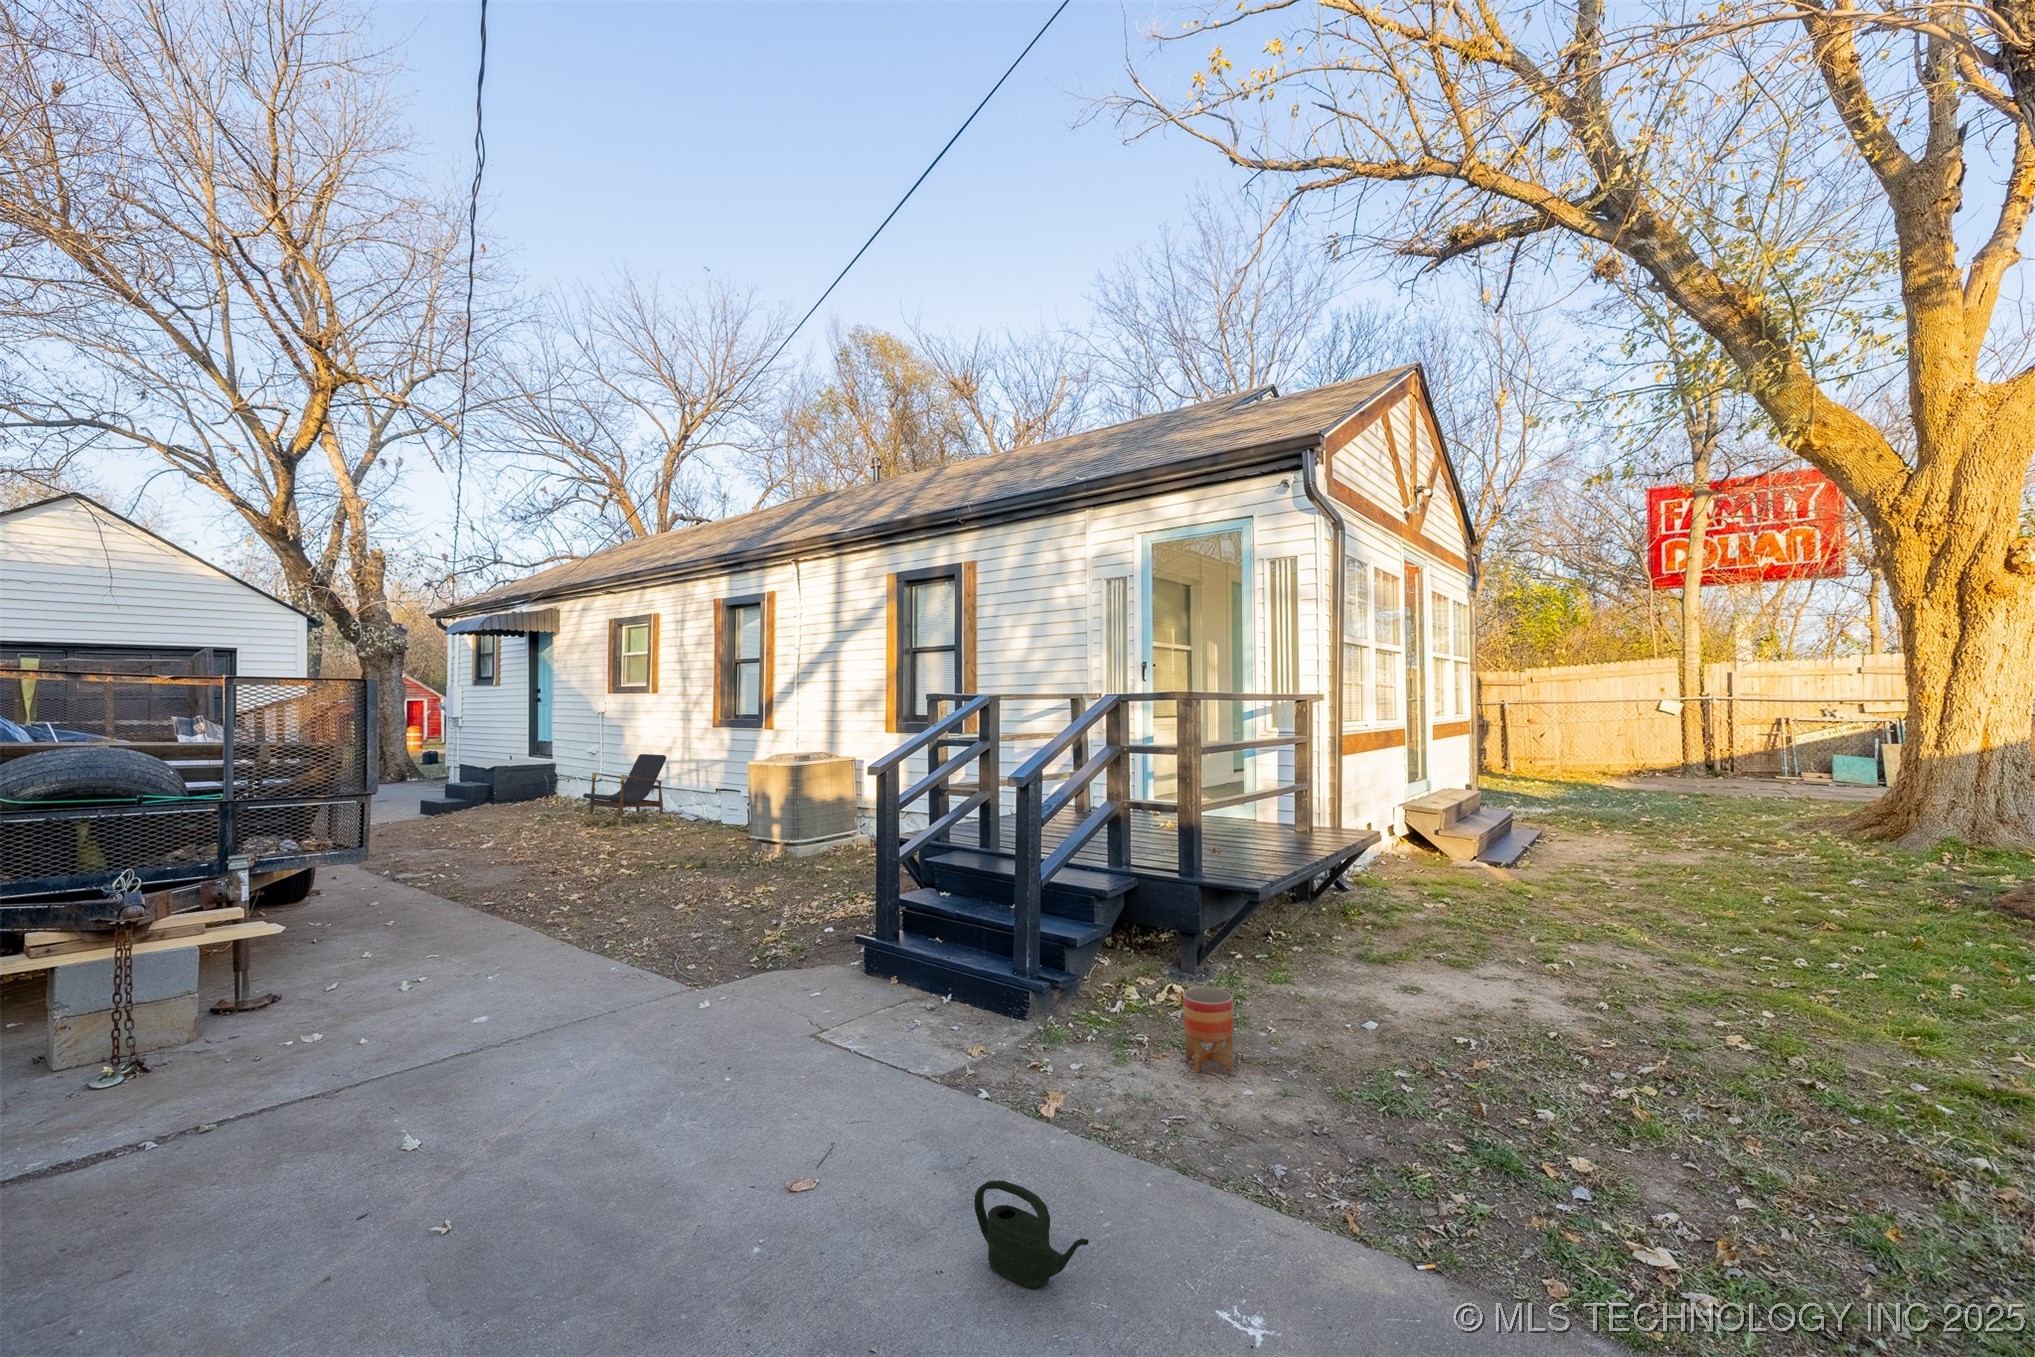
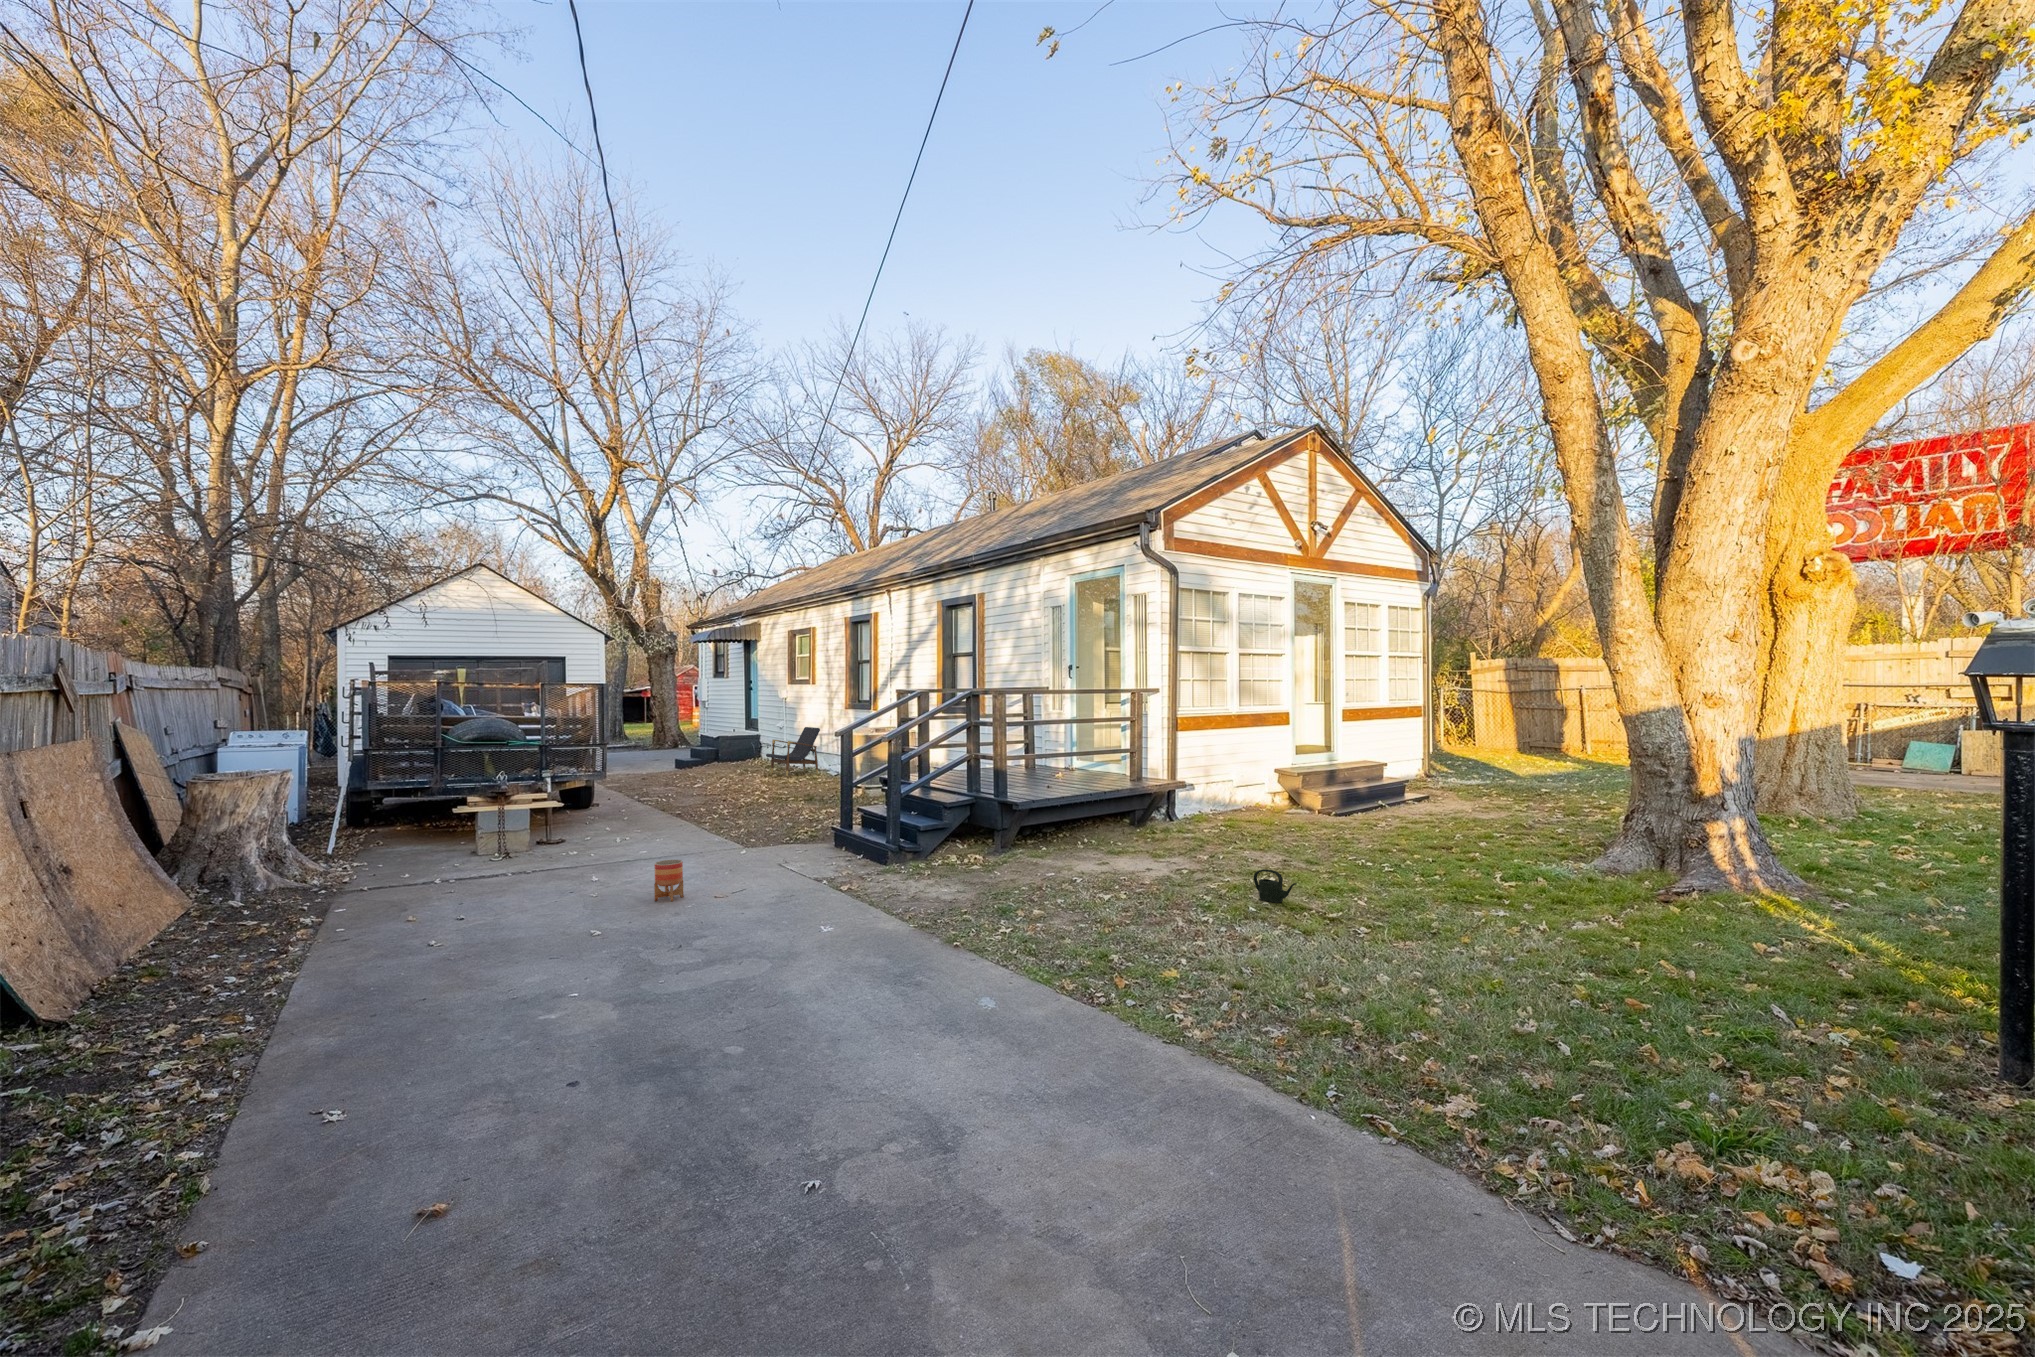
planter: present [1183,987,1234,1073] -> present [654,860,684,901]
watering can: present [974,1181,1089,1288] -> present [1254,869,1297,903]

